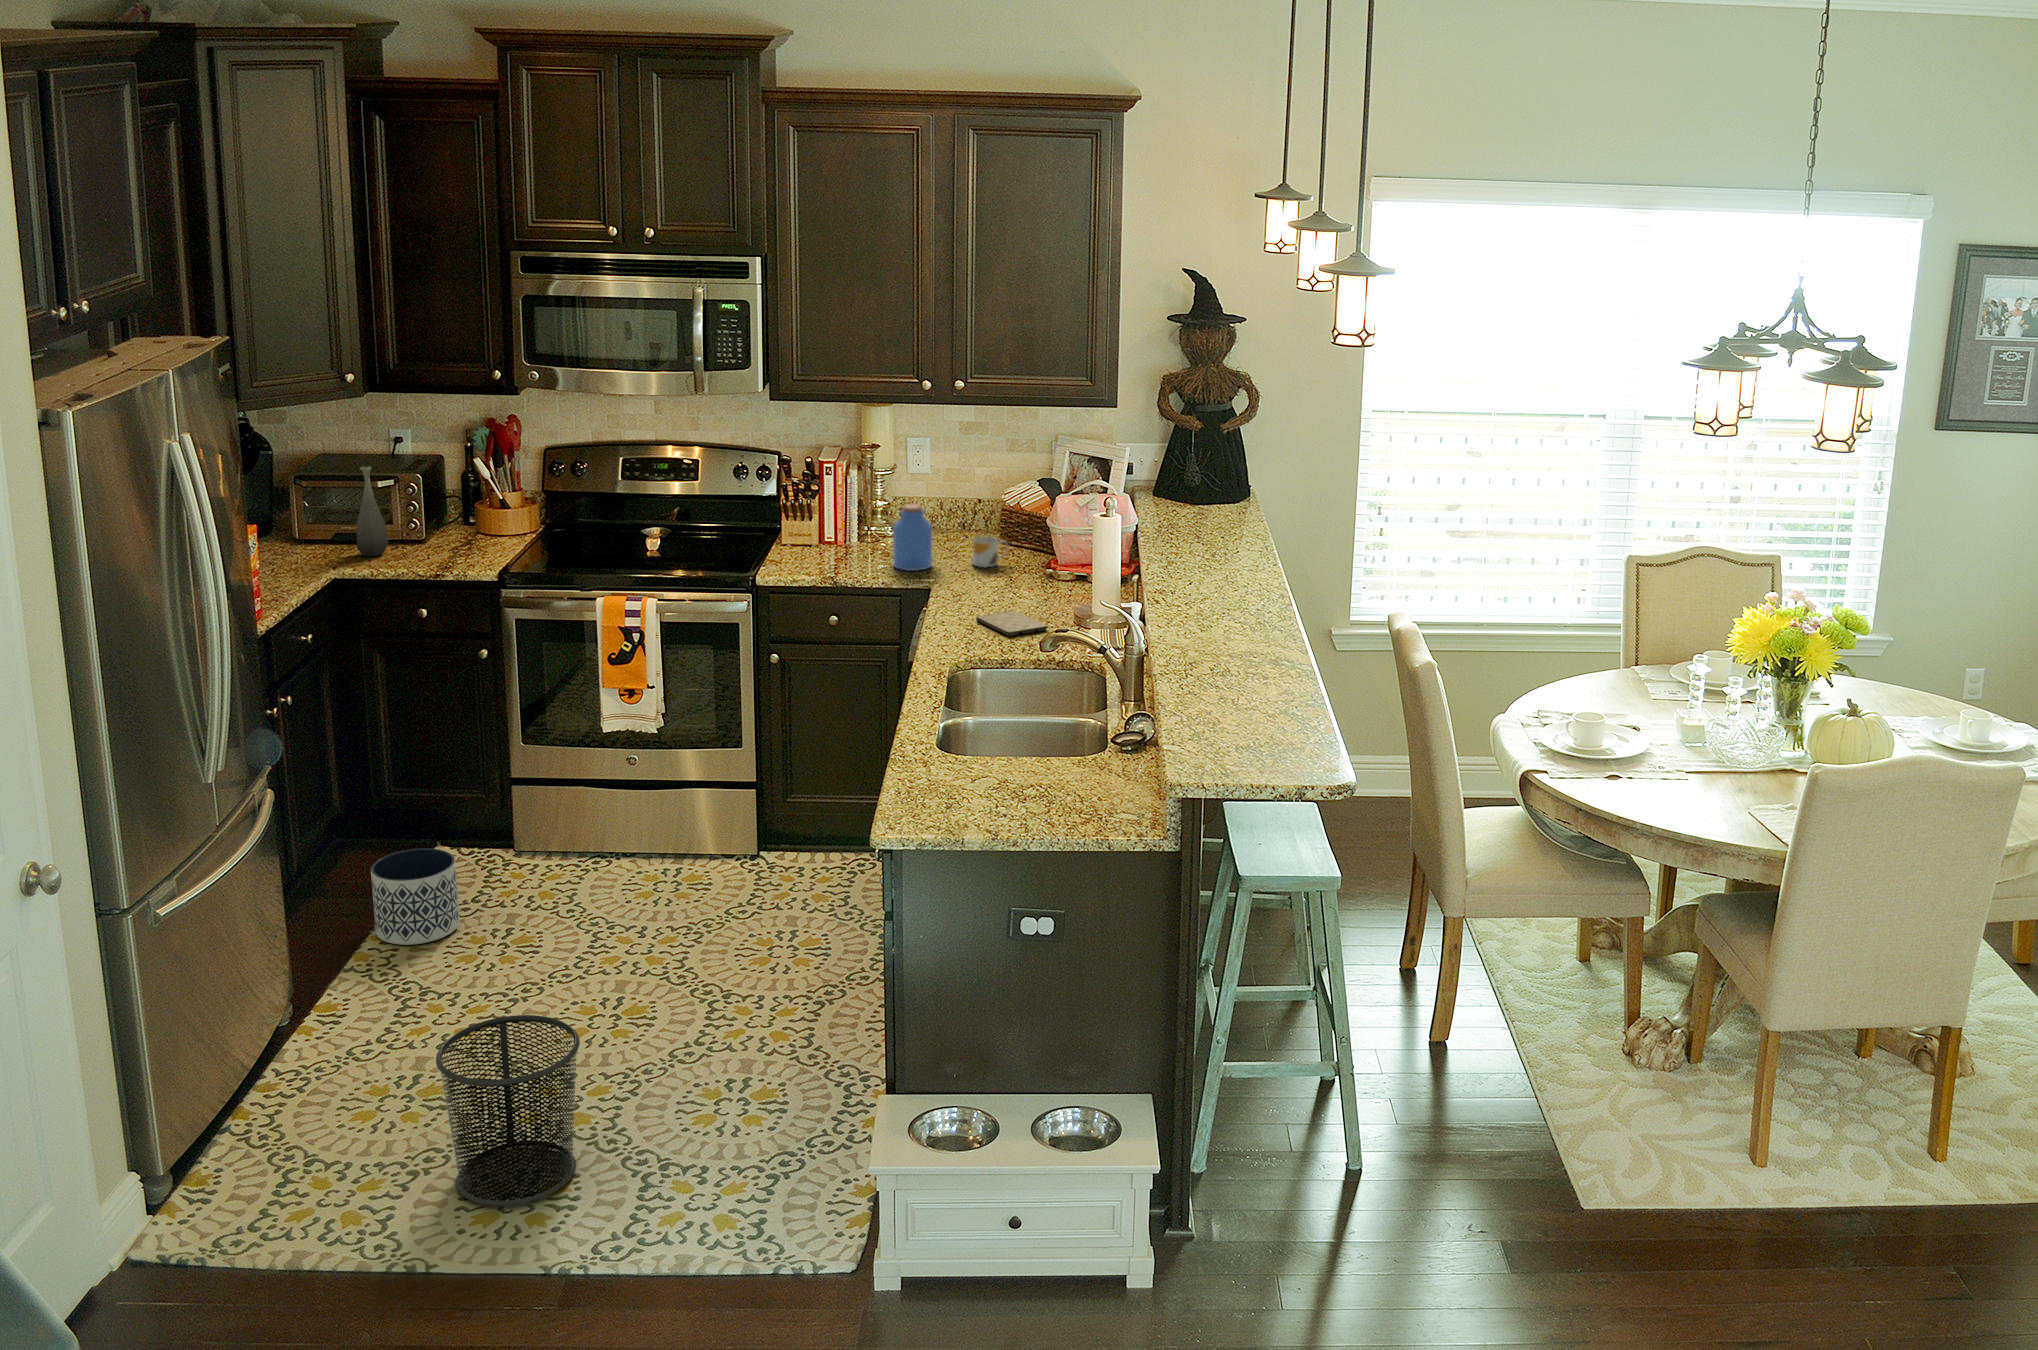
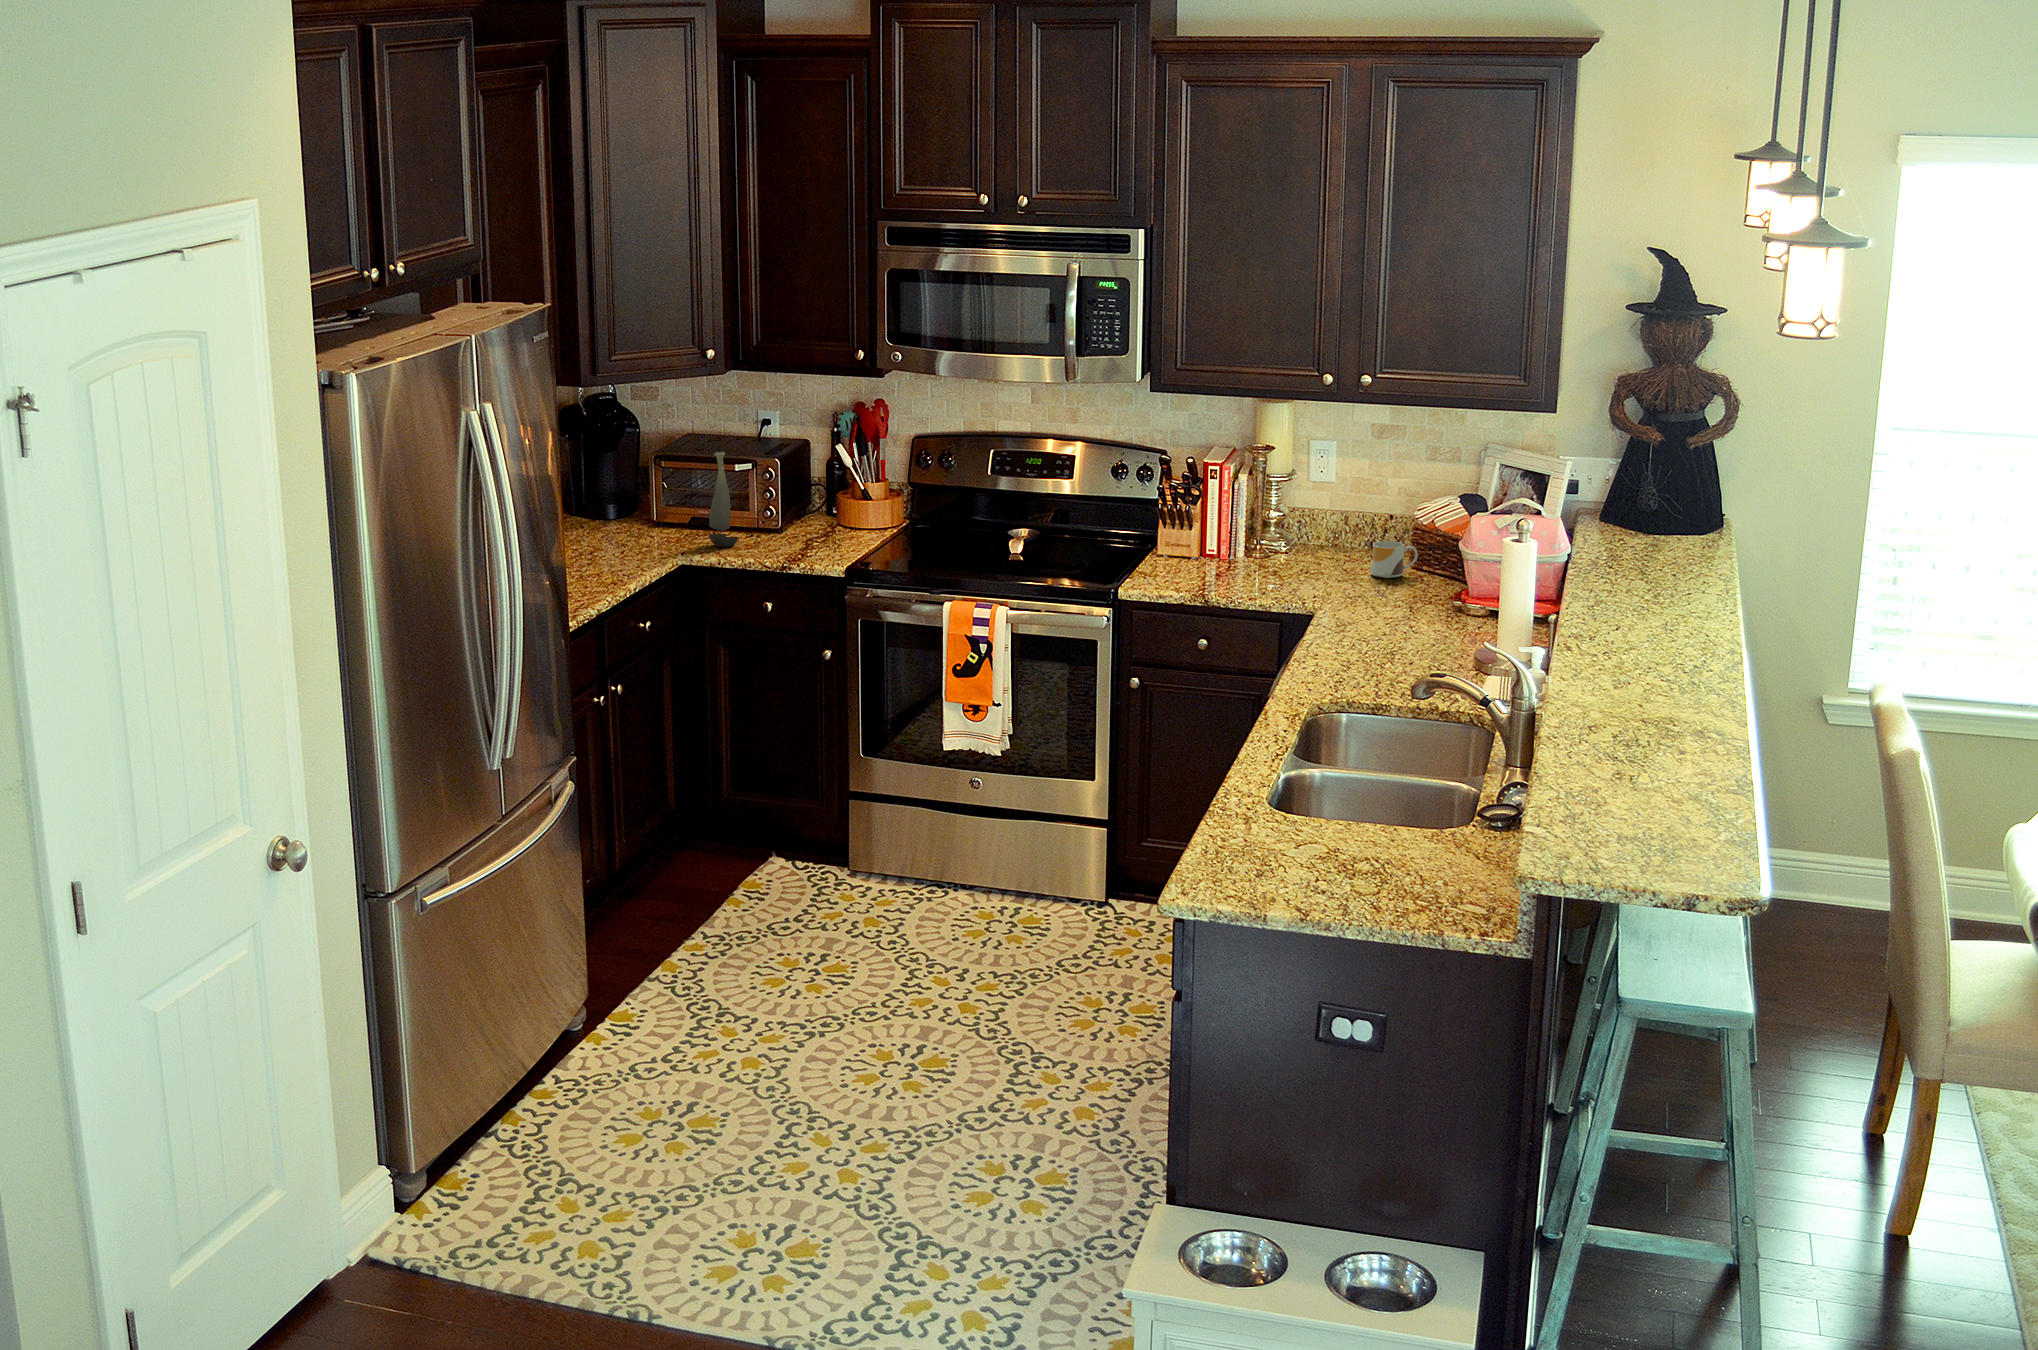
jar: present [893,504,933,571] -> none [1274,499,1322,579]
cutting board: present [976,611,1047,636] -> none [1358,626,1445,655]
planter: present [371,848,459,945] -> none [689,858,777,960]
waste bin: present [436,1015,580,1206] -> none [677,1045,832,1263]

